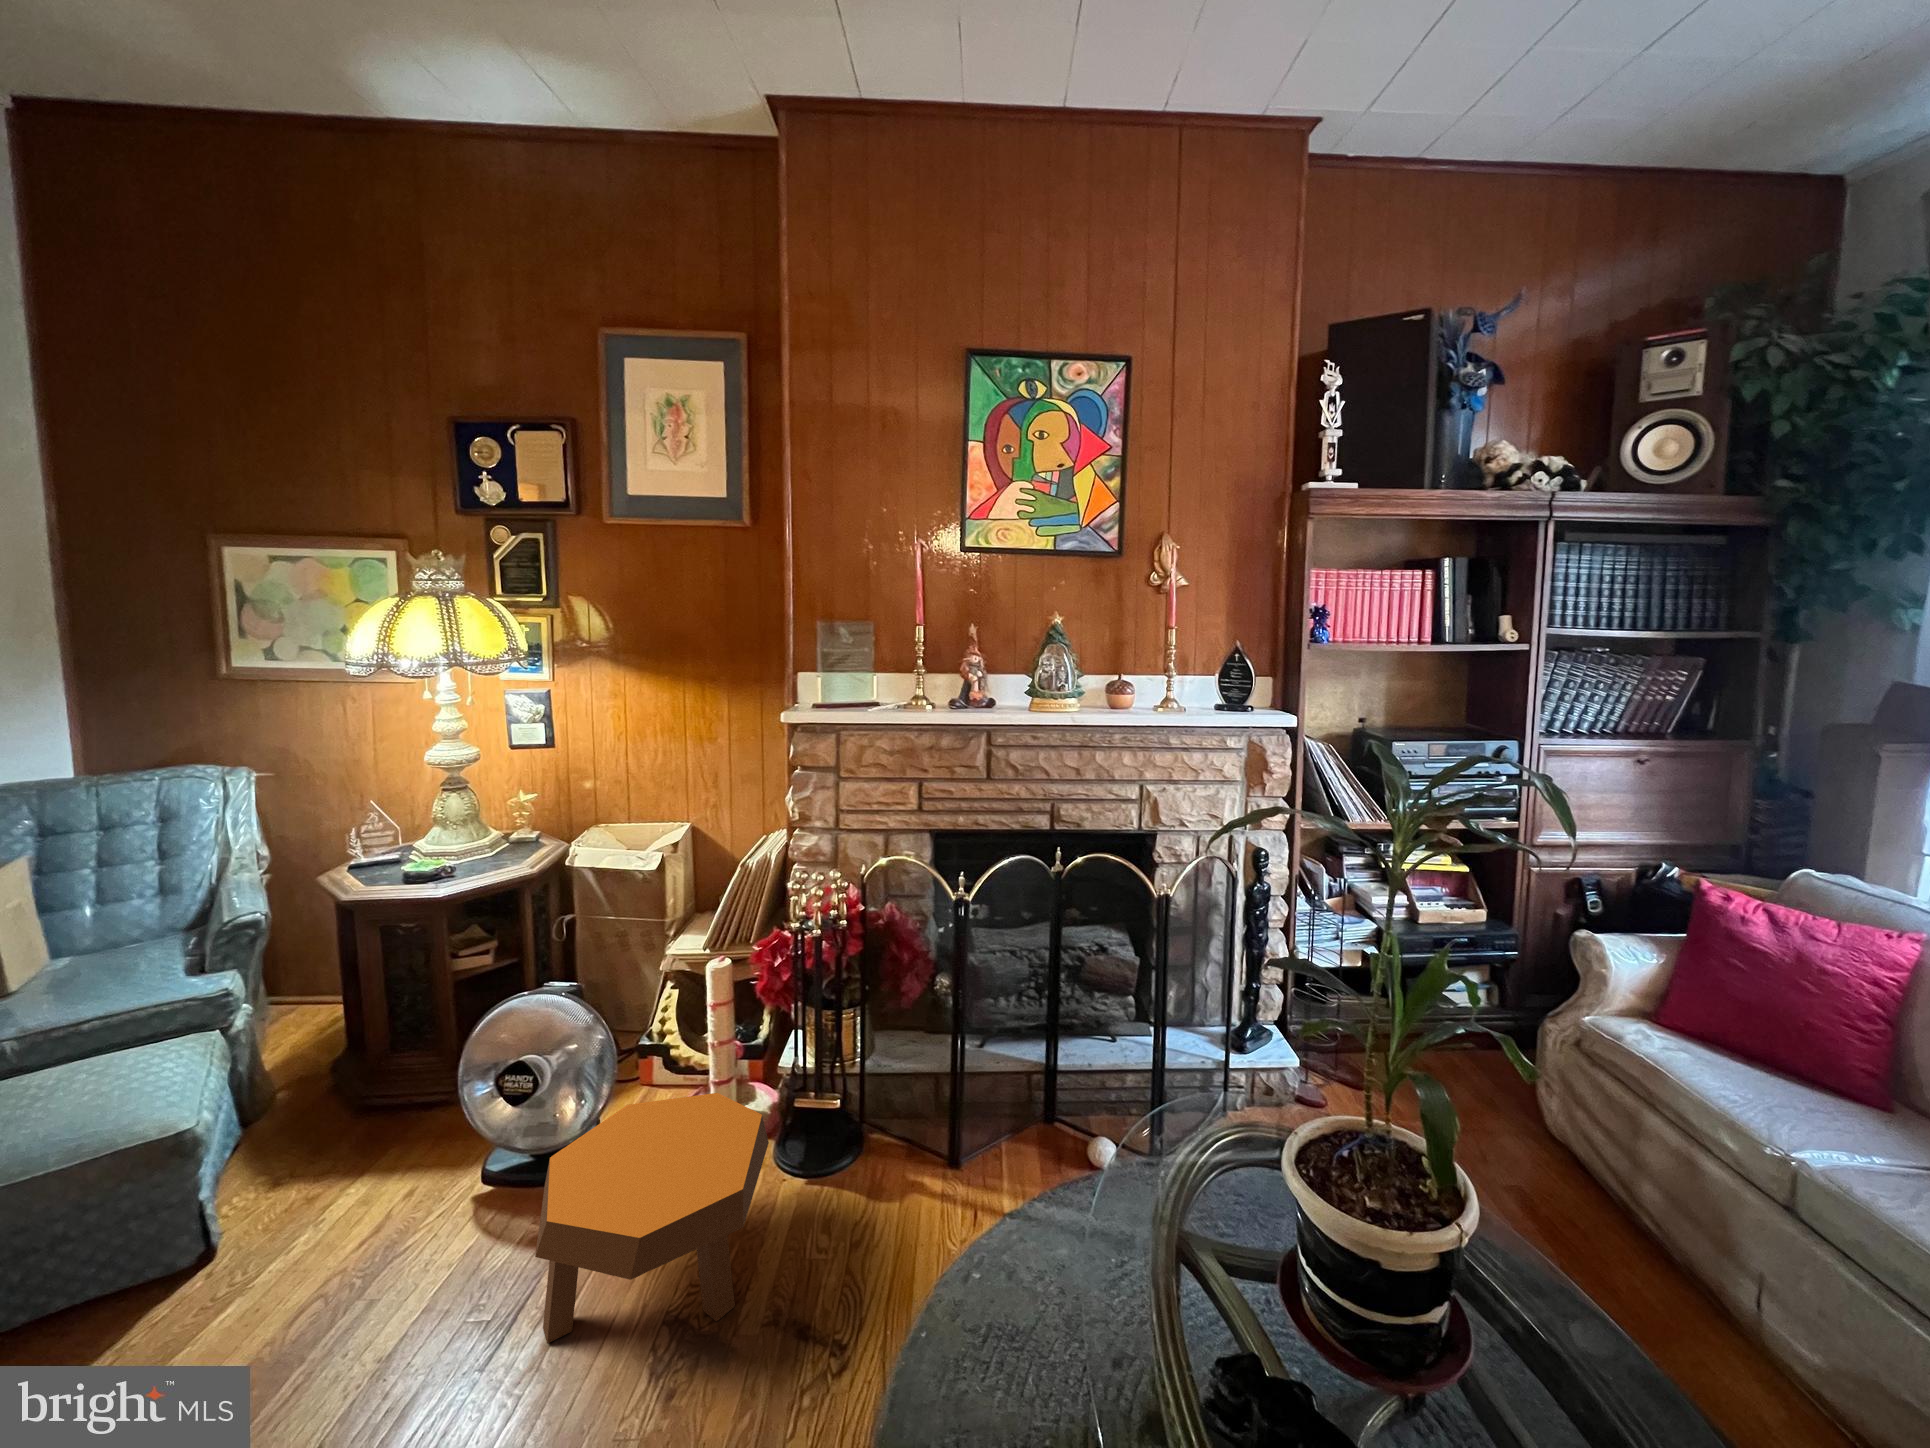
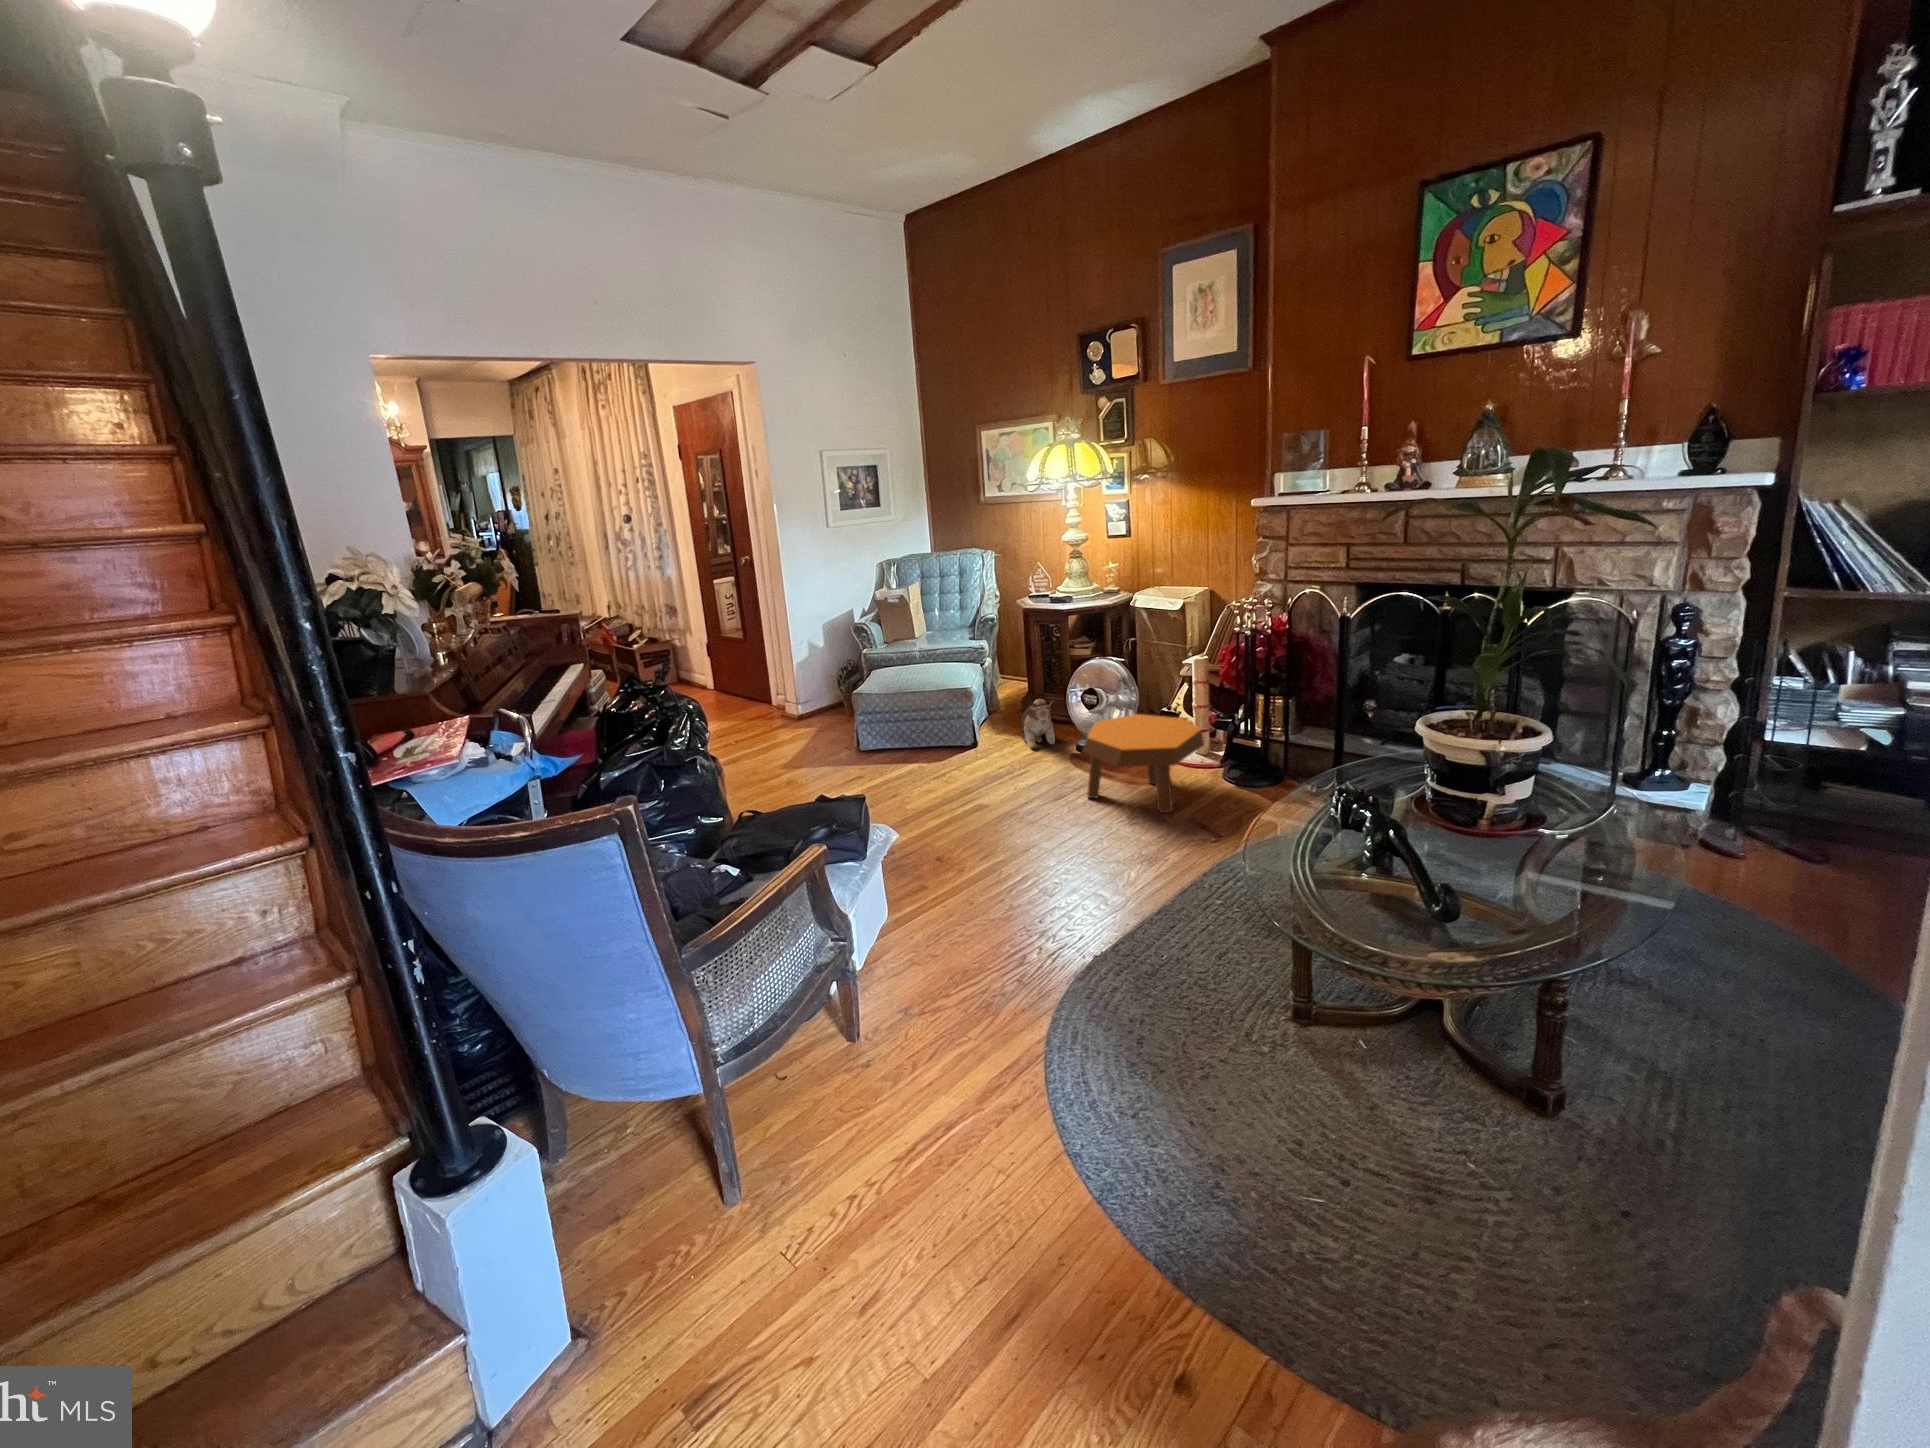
plush toy: none [342,1105,431,1215] -> present [1021,699,1055,748]

